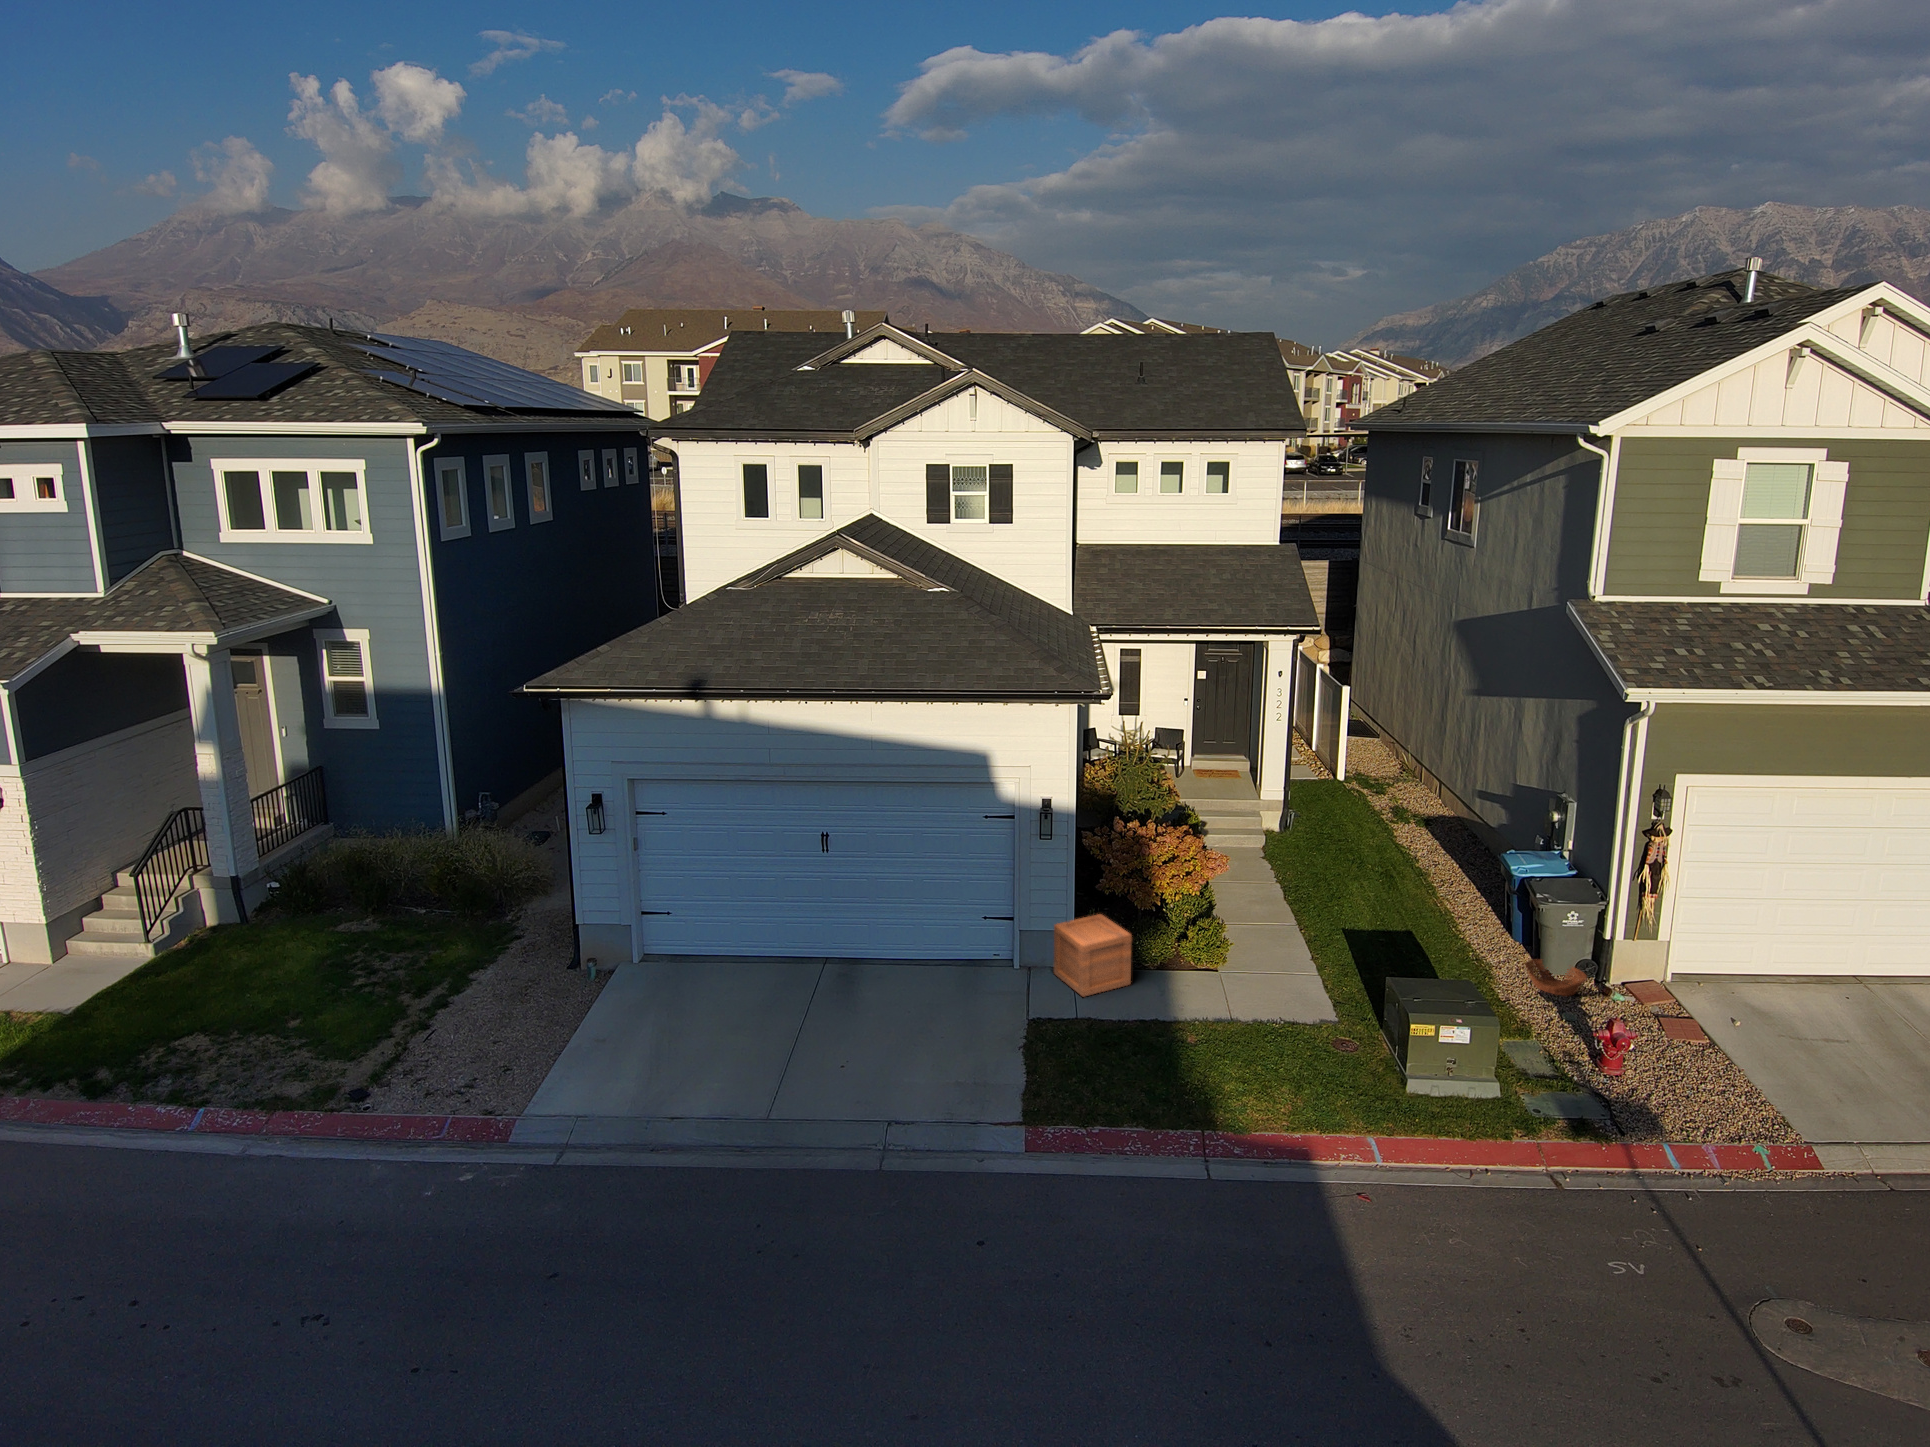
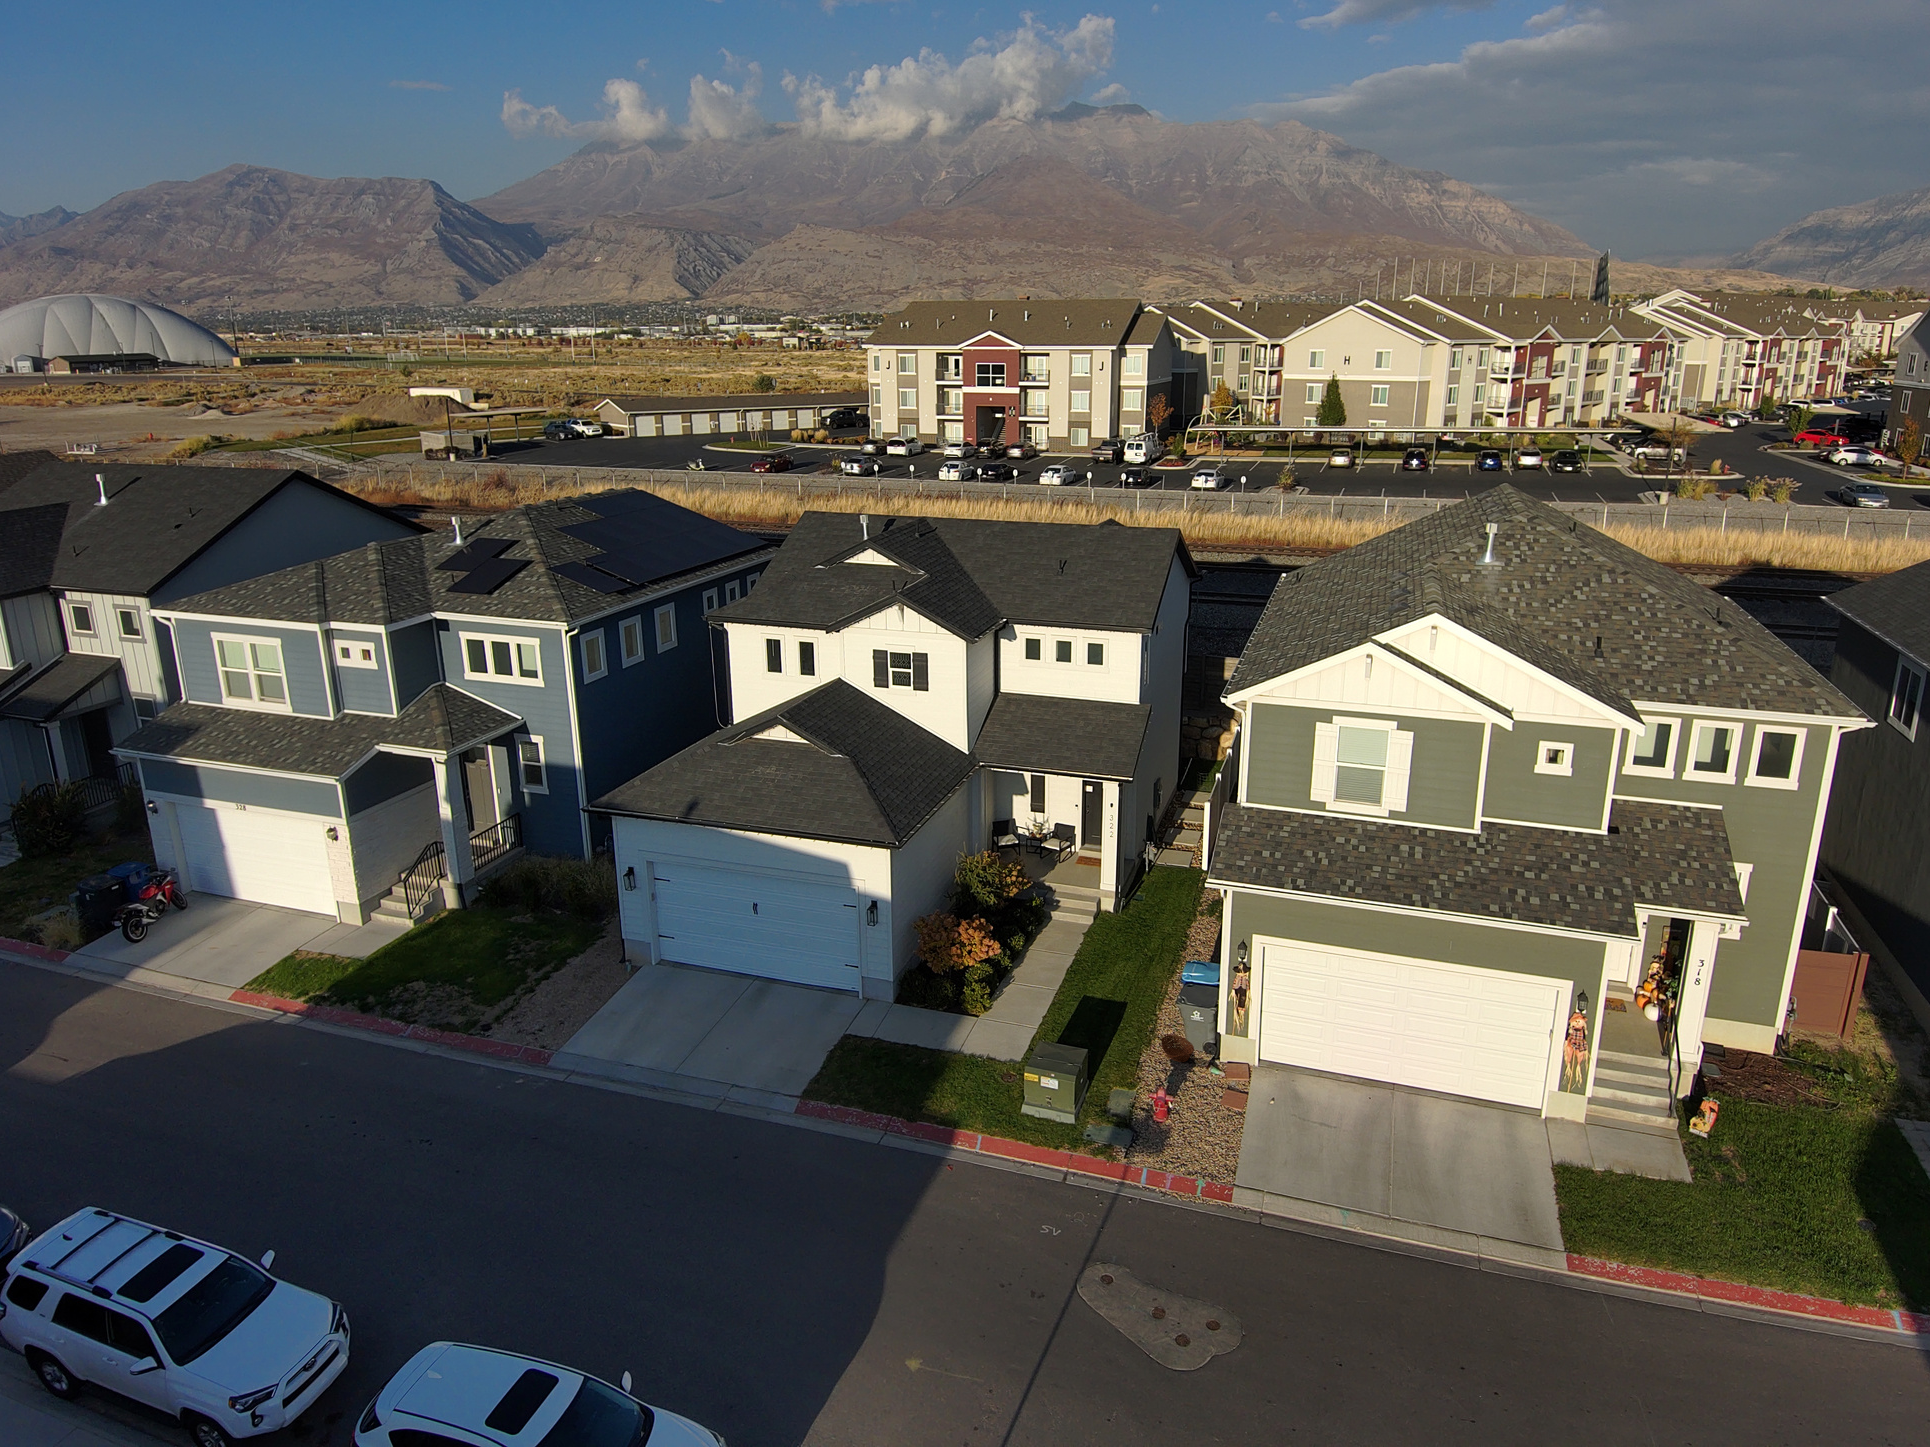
wooden crate: present [1054,914,1132,997] -> none [879,971,919,1022]

